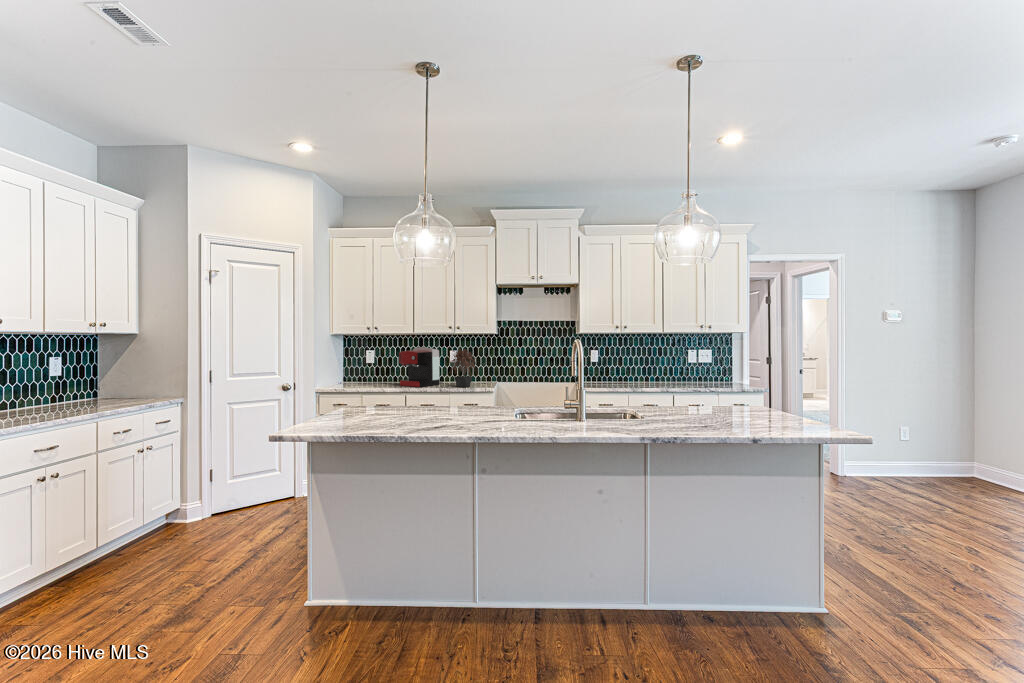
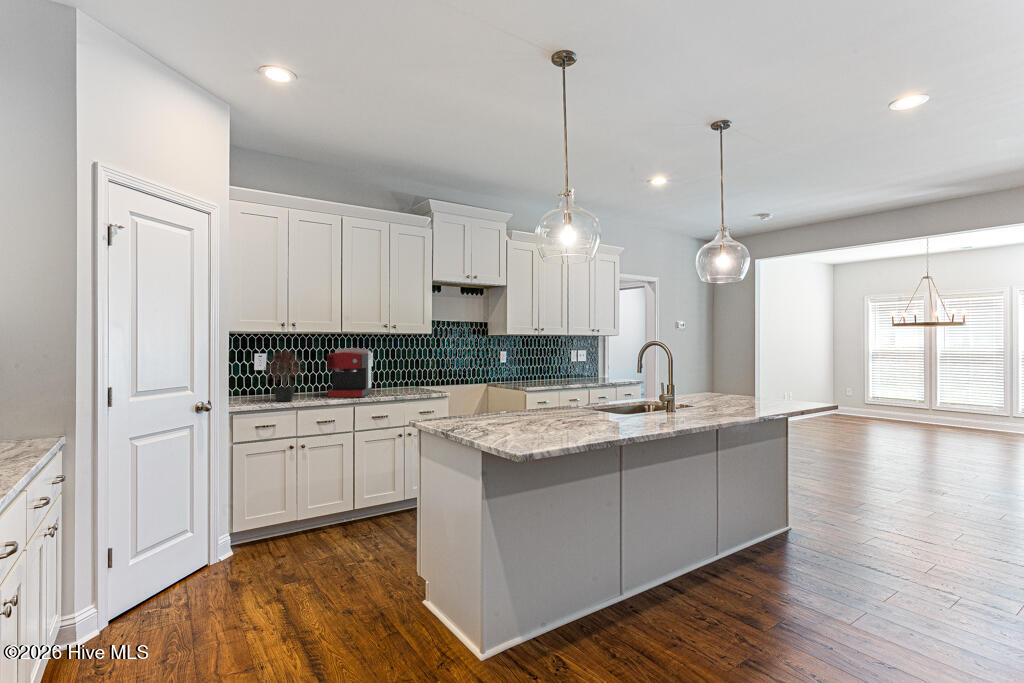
potted plant: present [449,349,476,387] -> present [265,350,302,401]

